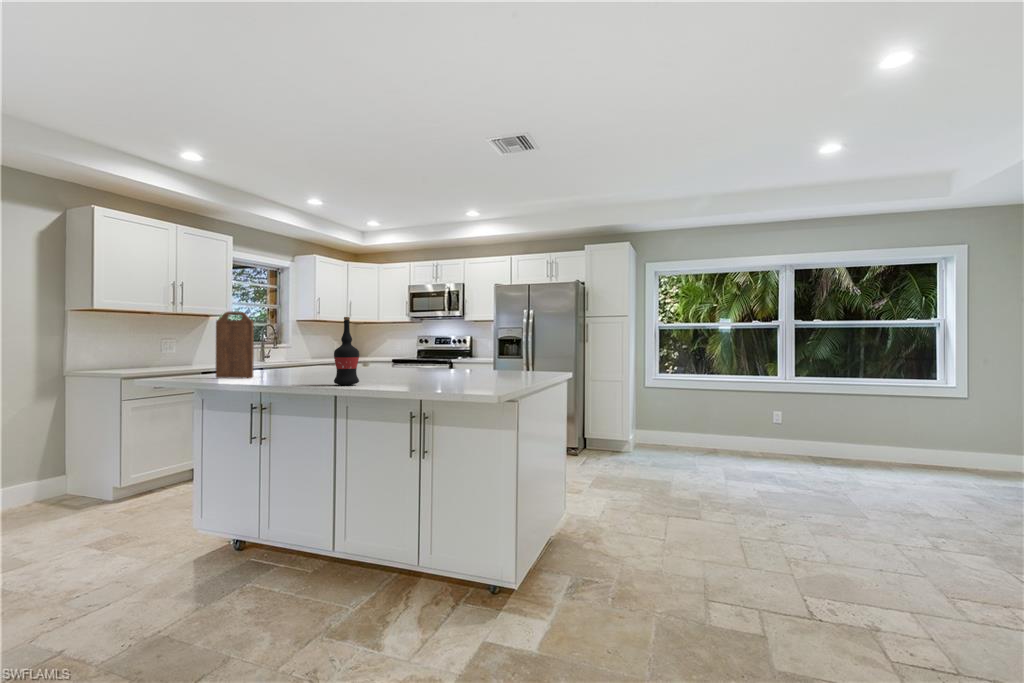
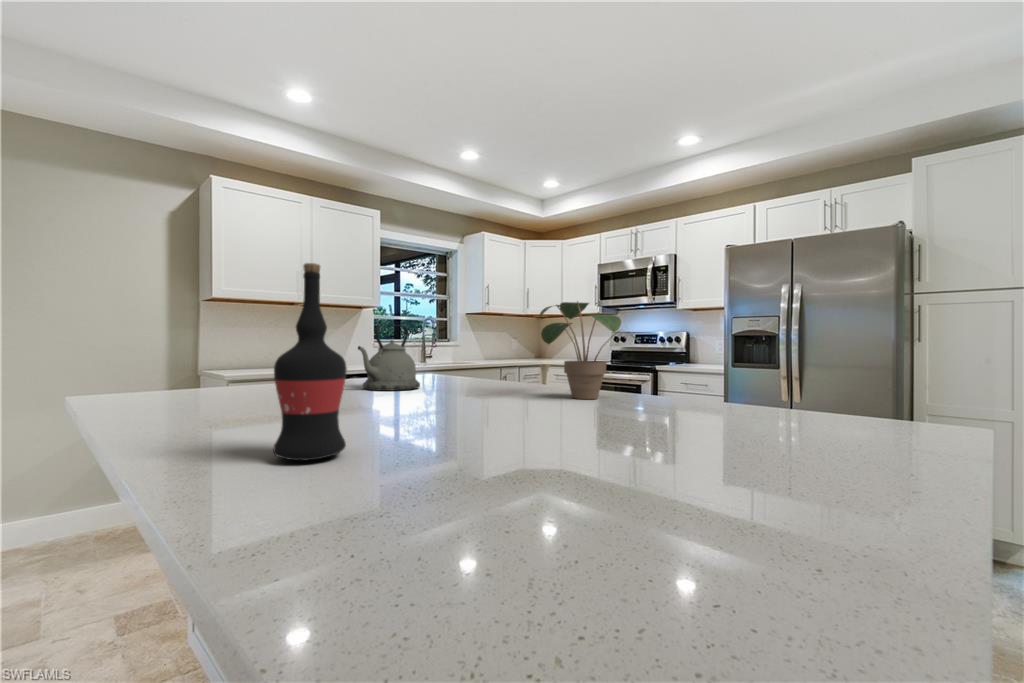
cutting board: present [216,312,254,378] -> none [224,282,268,402]
potted plant: none [397,322,449,373] -> present [539,301,639,399]
kettle: none [282,334,319,374] -> present [358,324,420,391]

